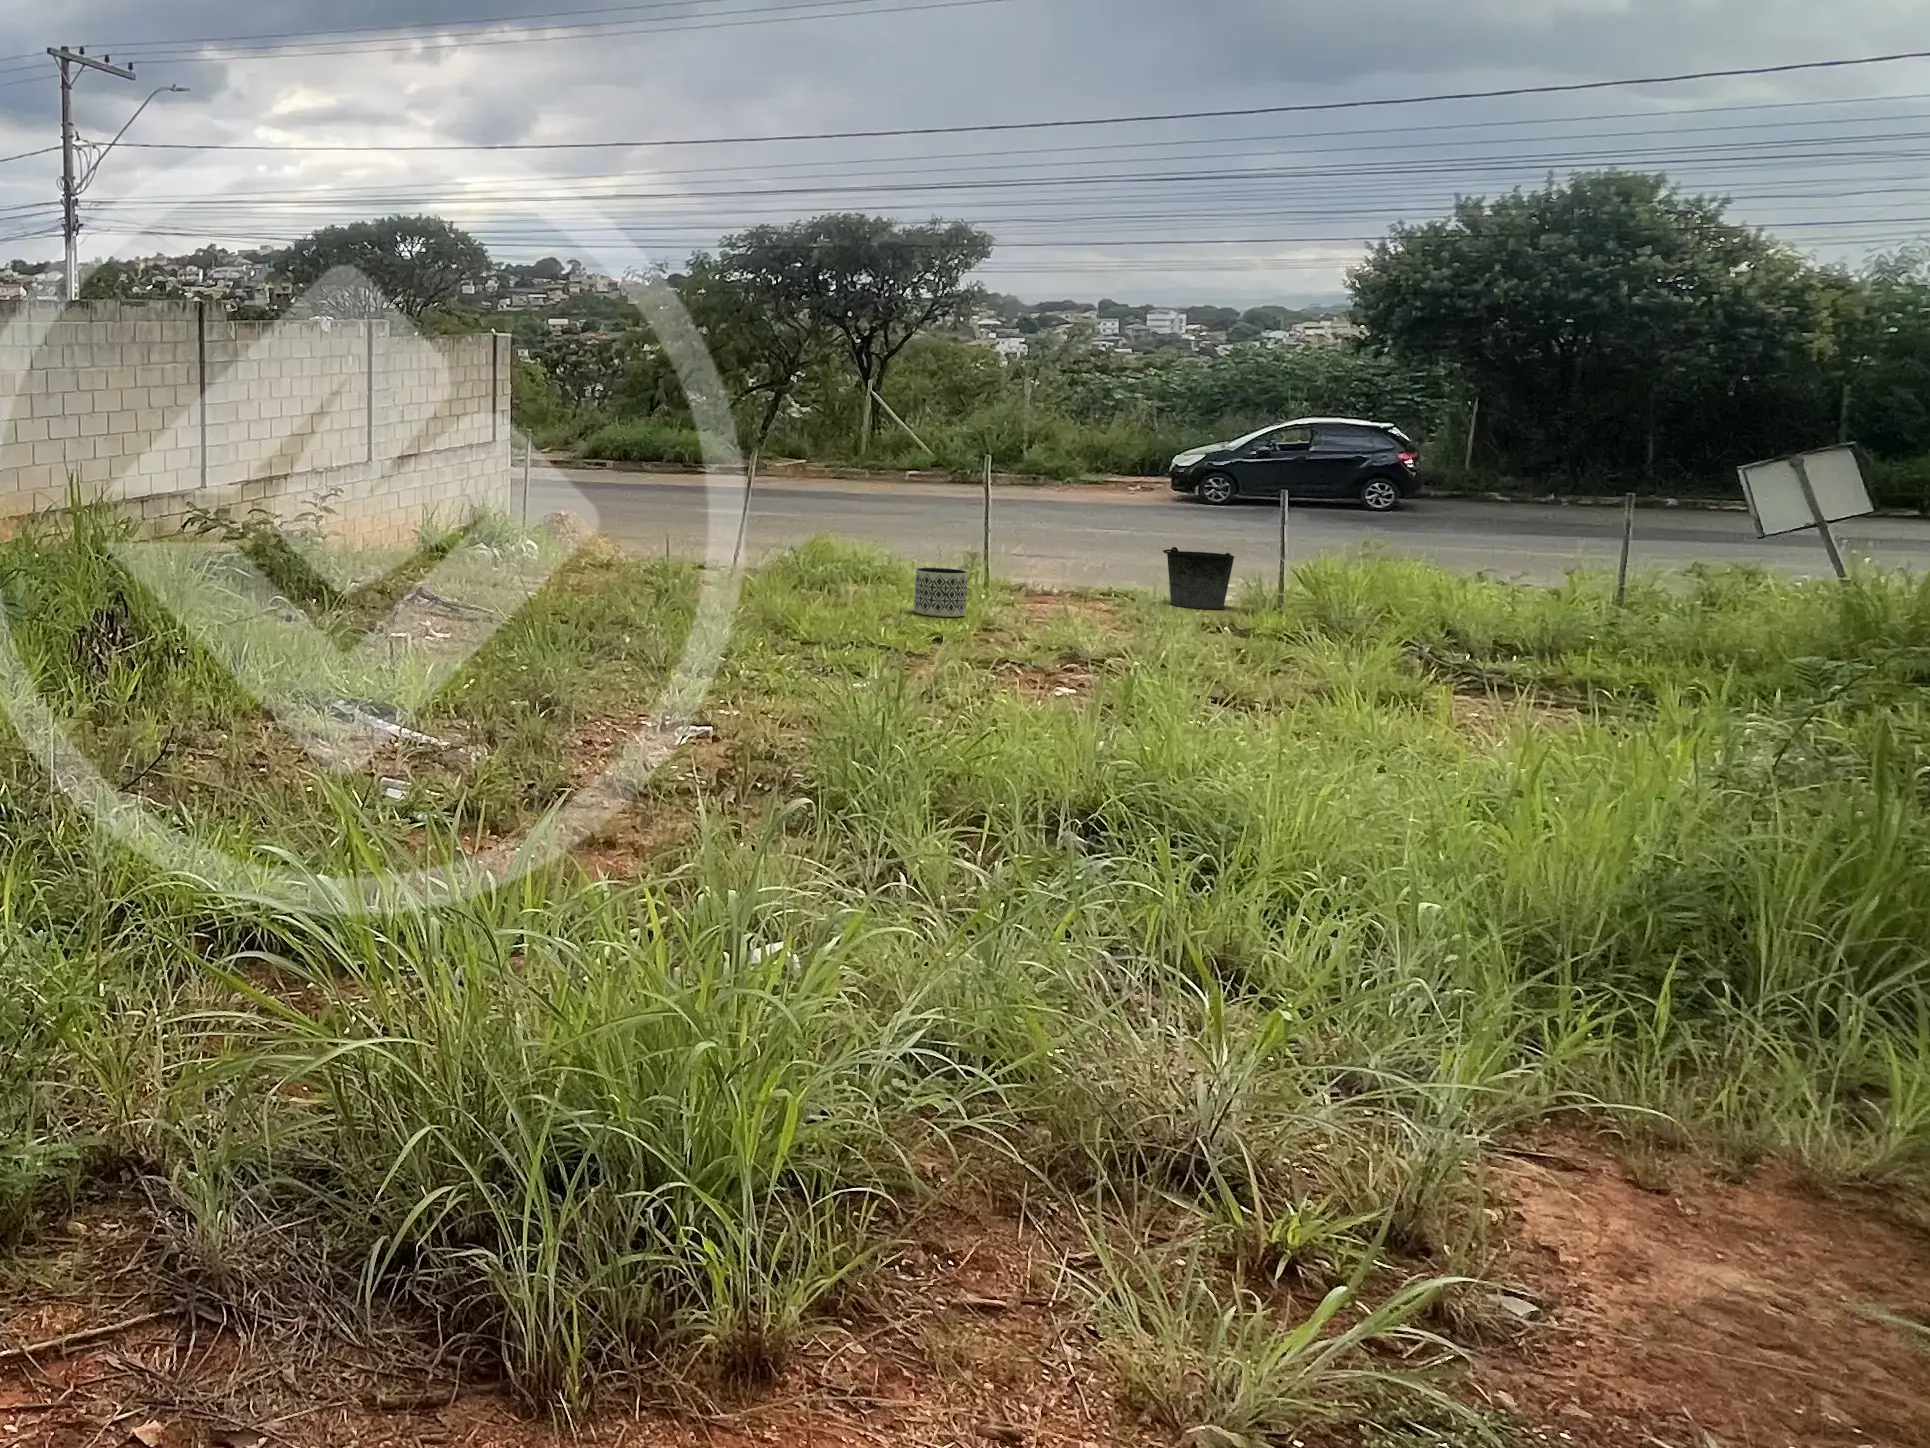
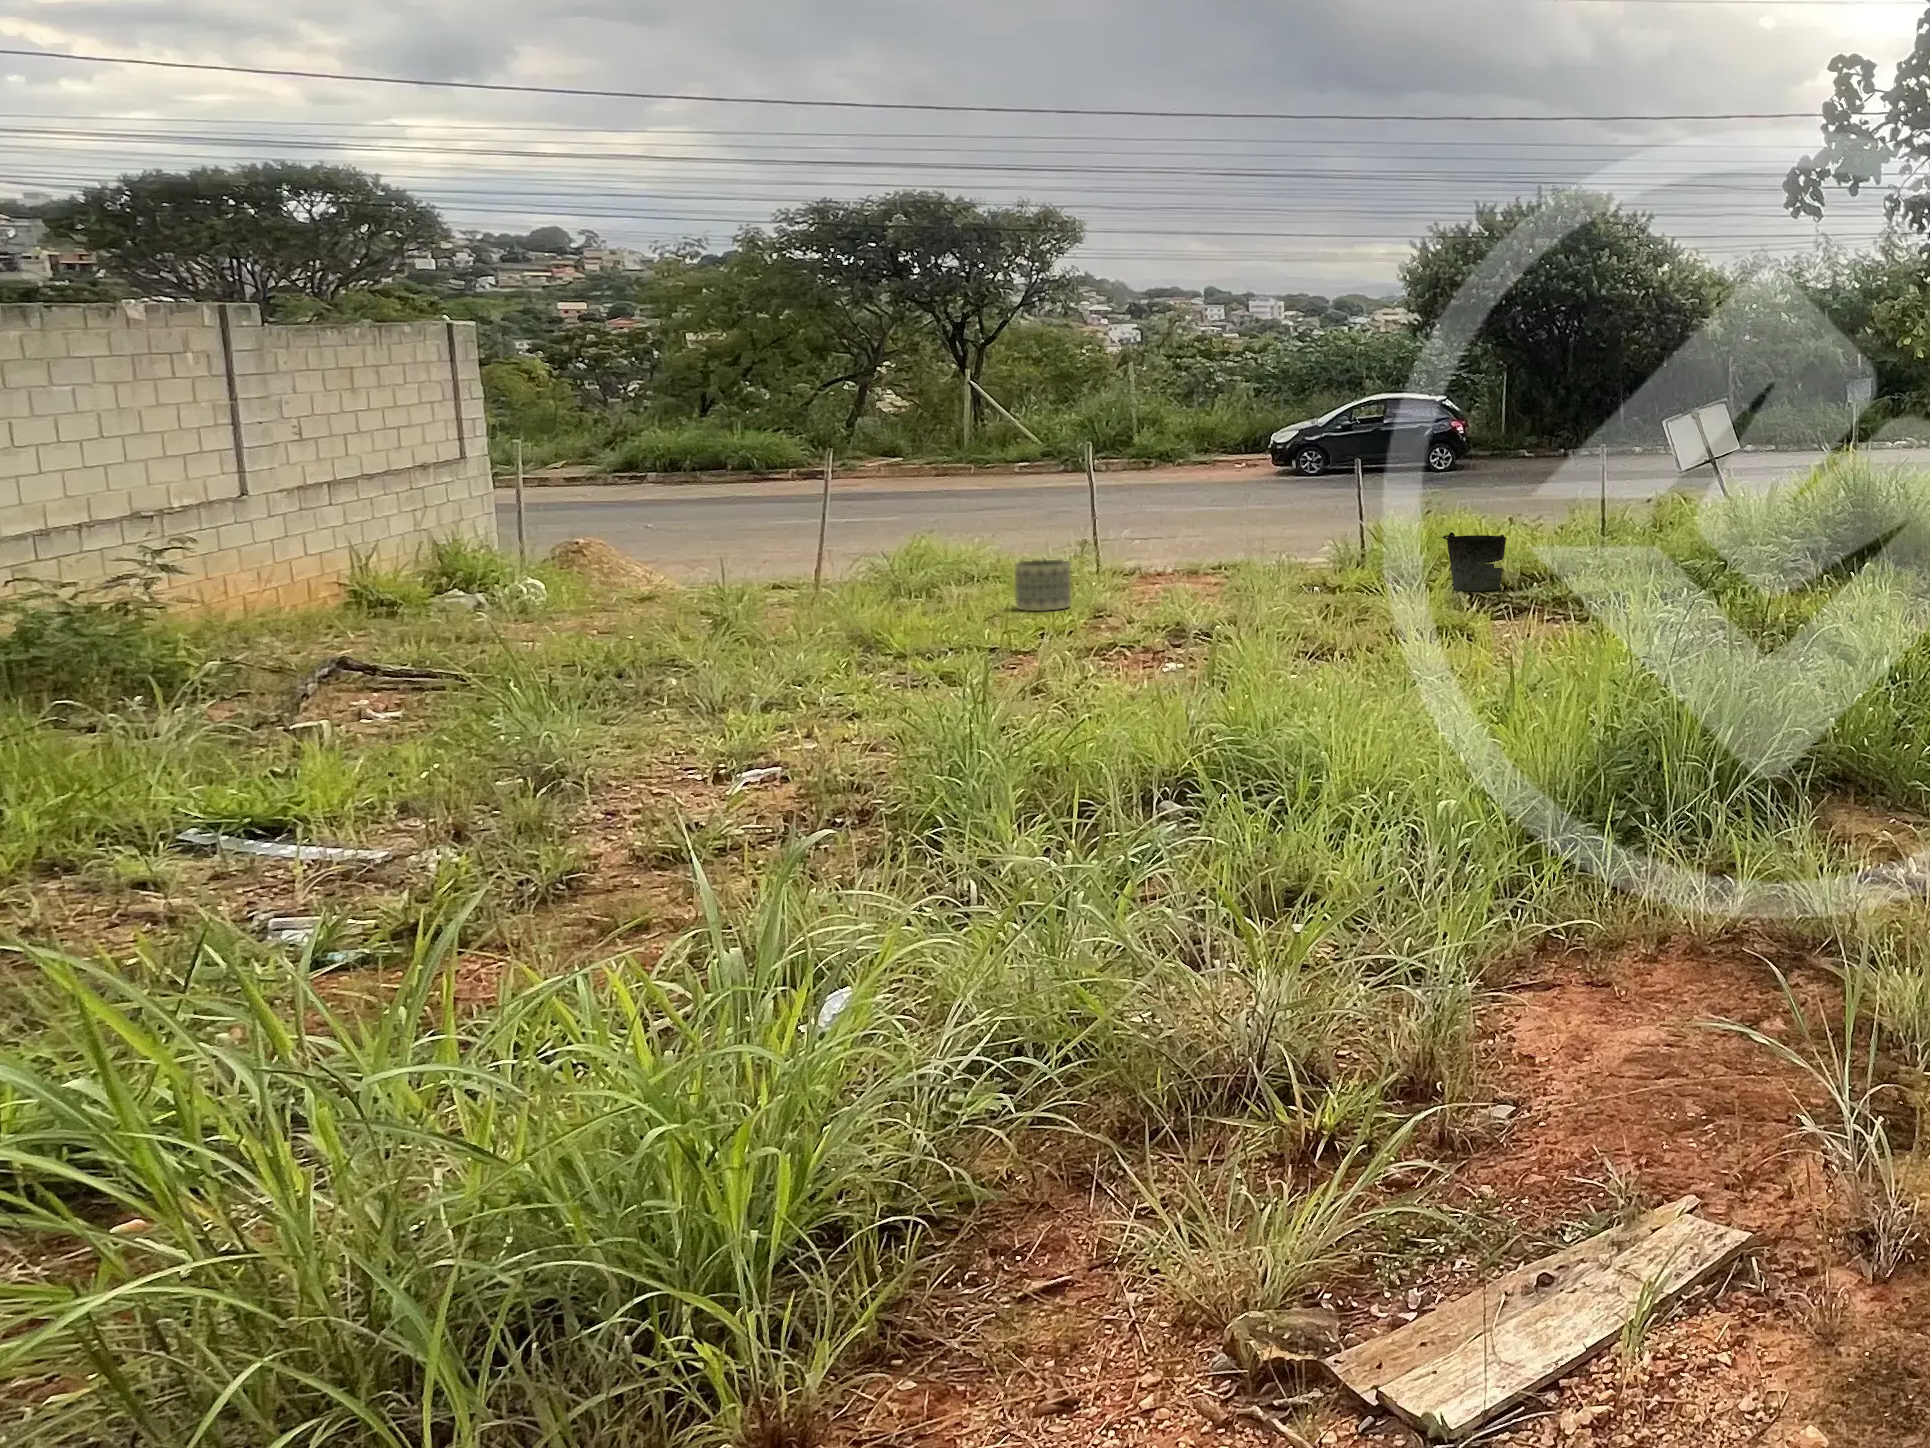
bucket: present [1163,547,1234,609] -> present [1443,532,1506,591]

